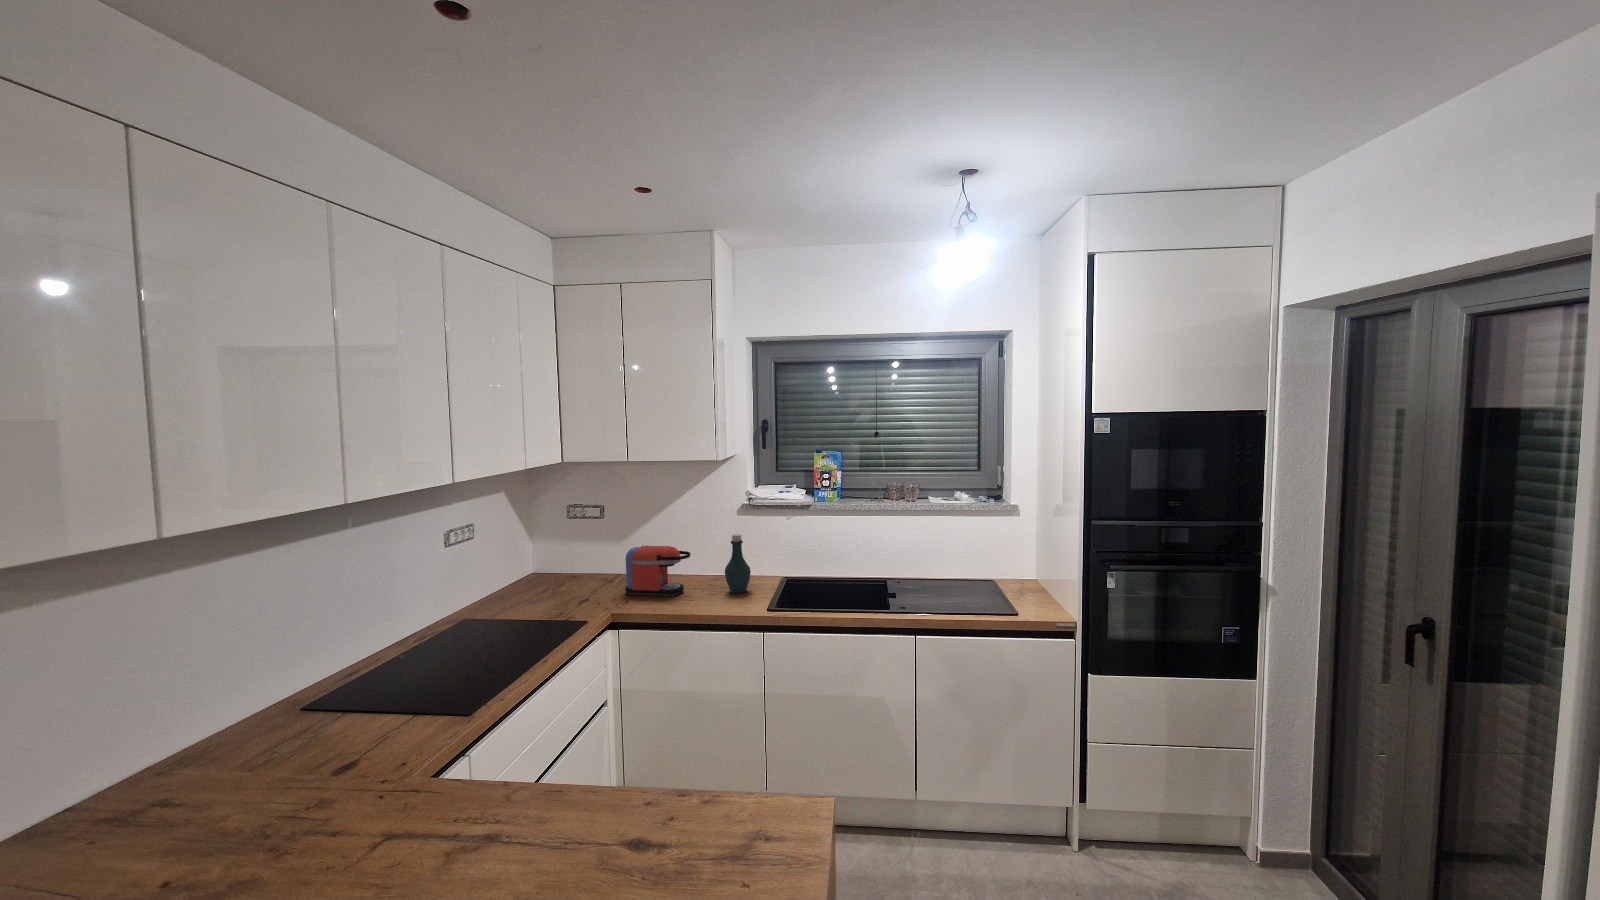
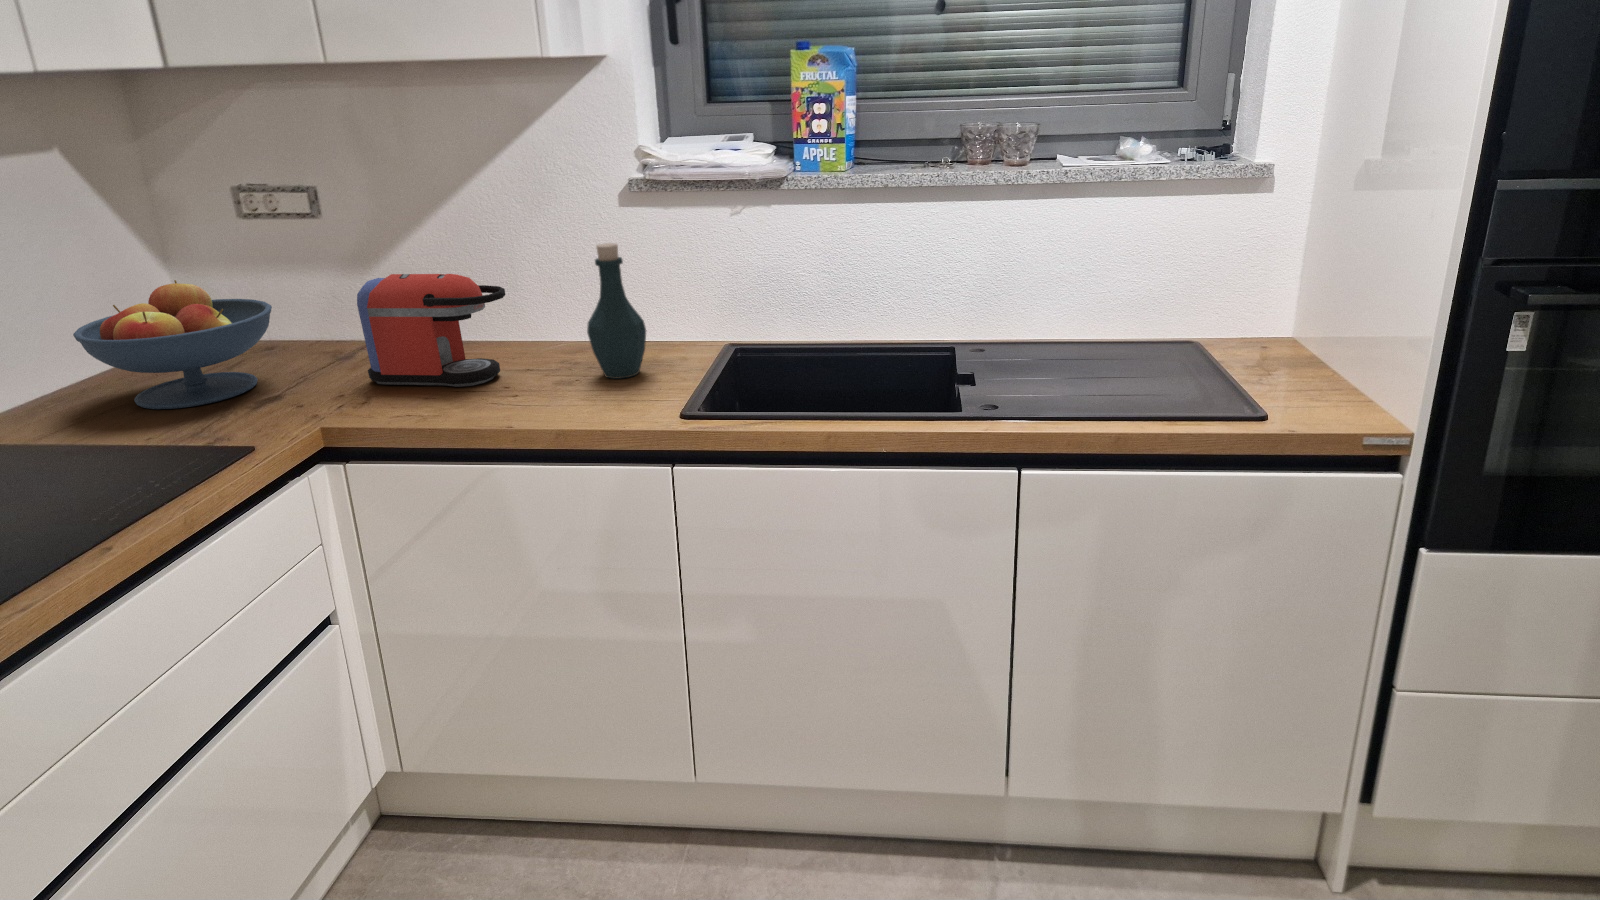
fruit bowl: none [507,546,587,604] -> present [73,280,272,409]

